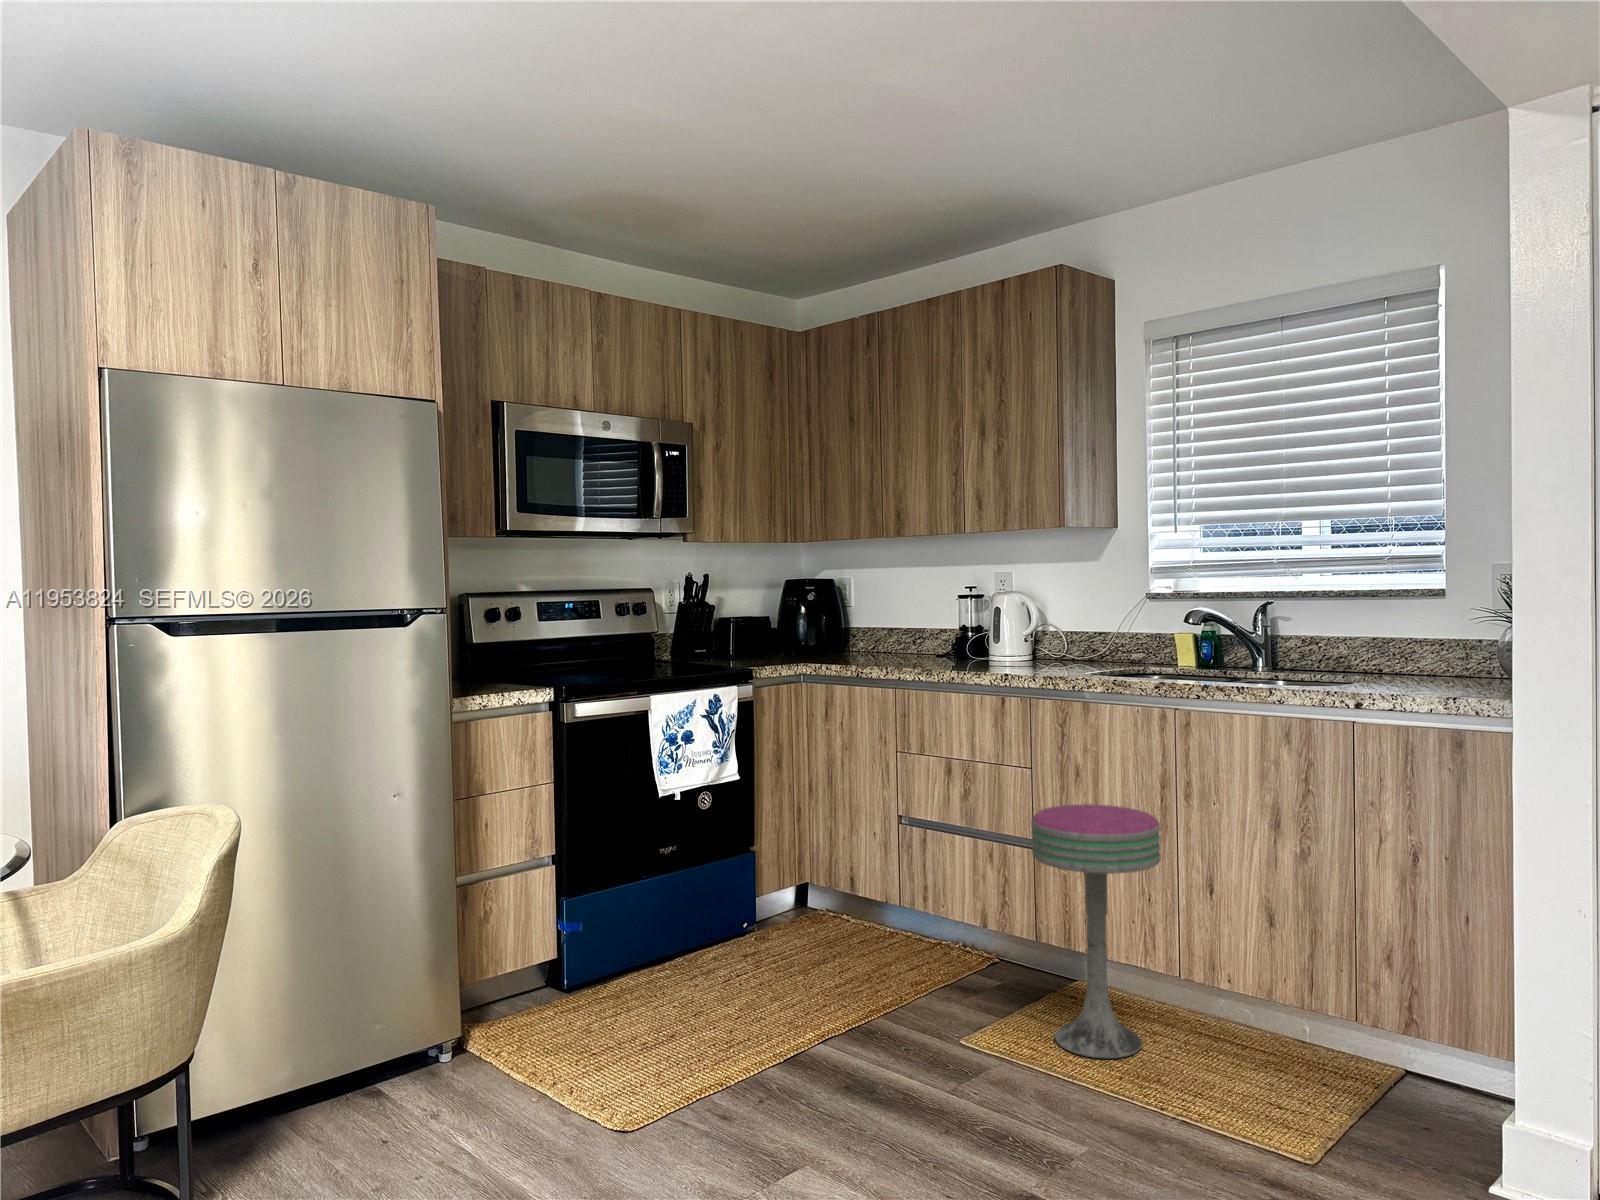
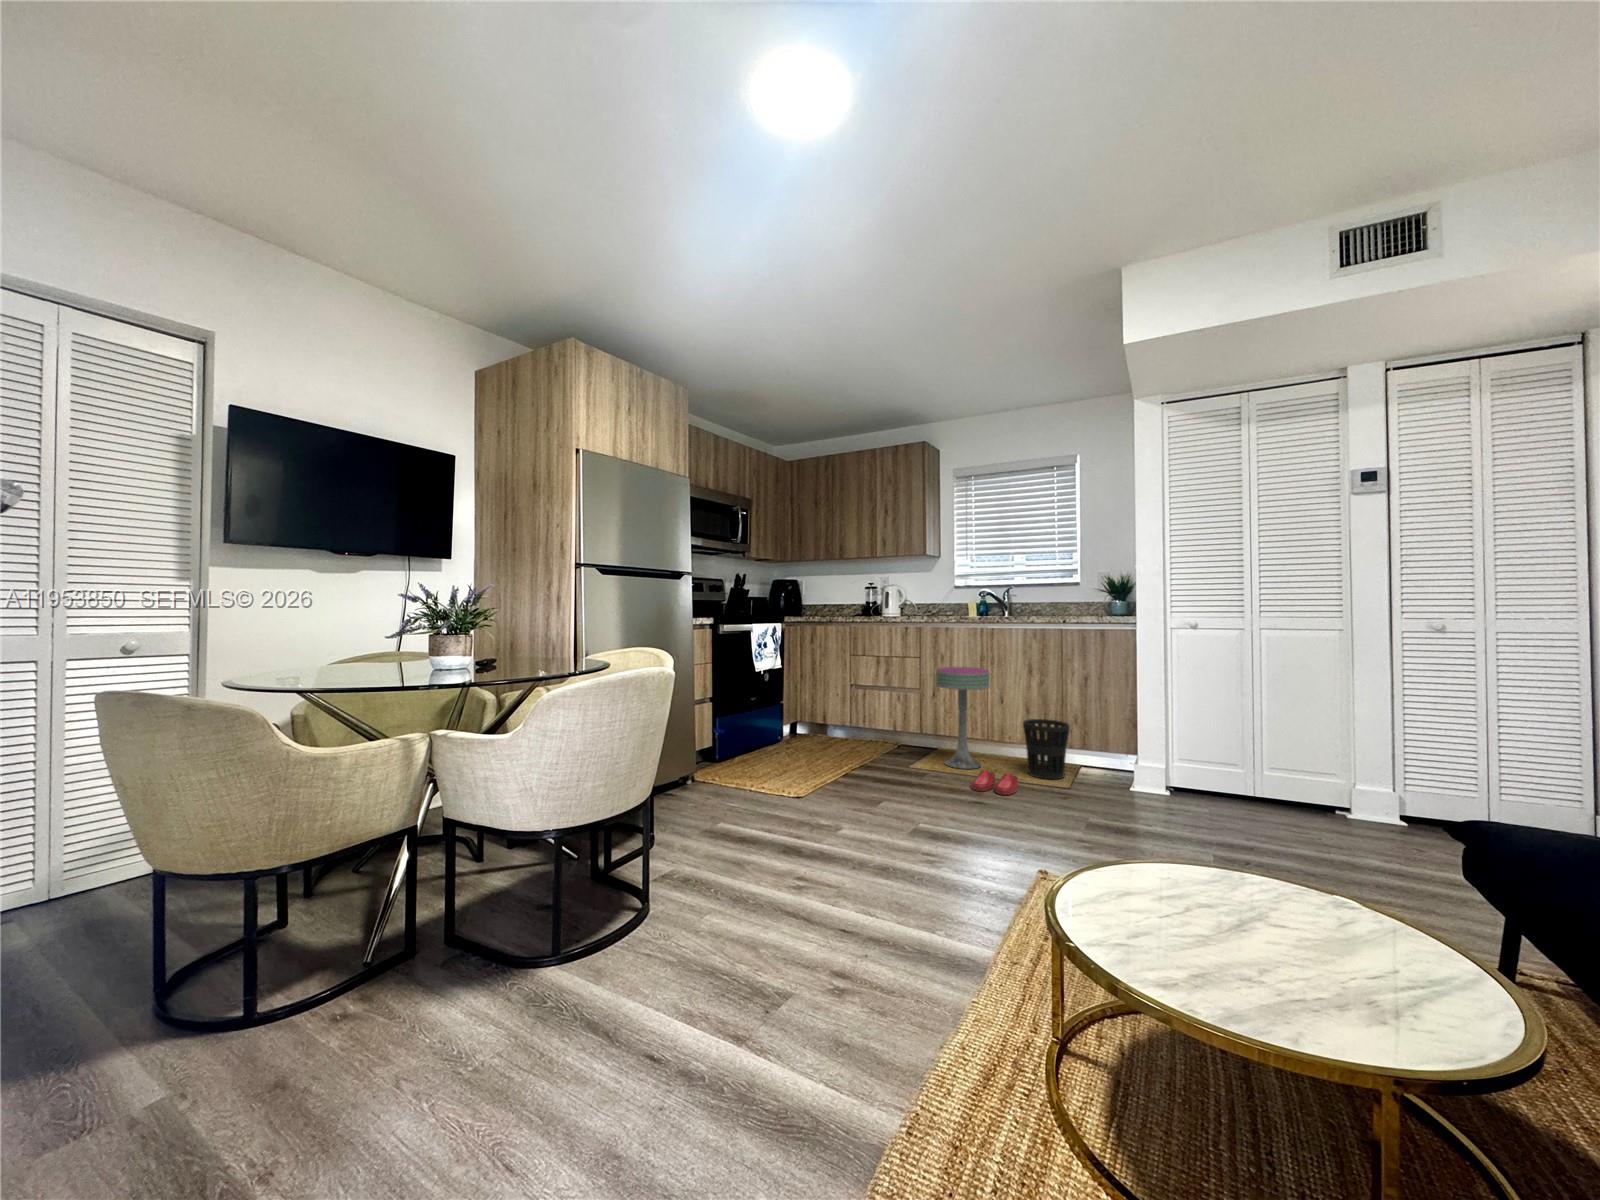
wastebasket: none [1231,950,1350,1117] -> present [1023,719,1070,779]
slippers: none [1060,1081,1192,1163] -> present [972,770,1018,795]

